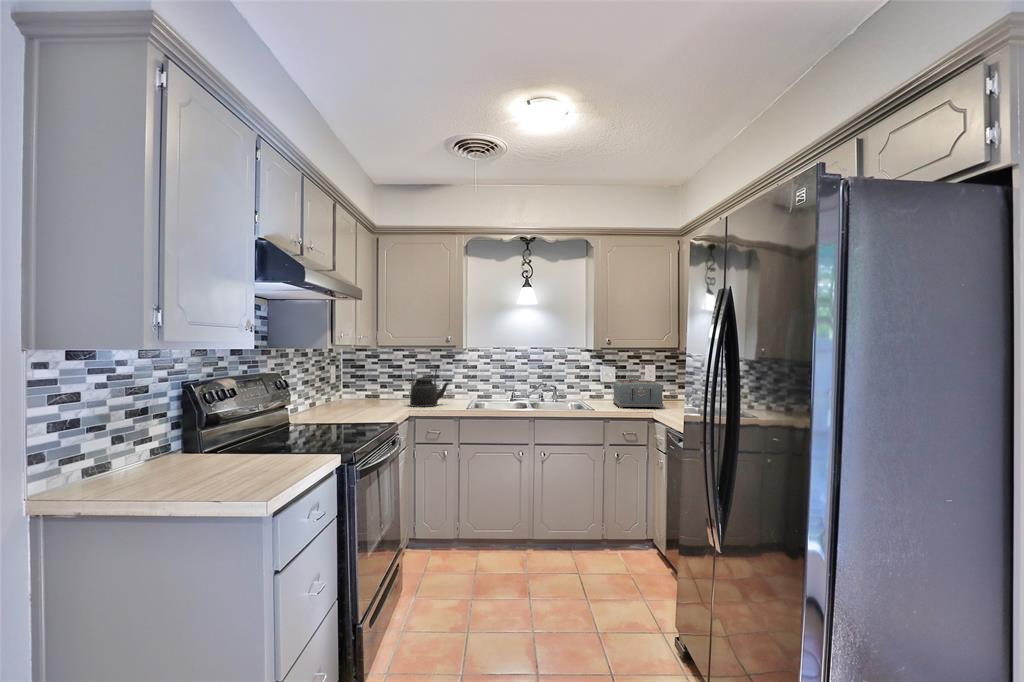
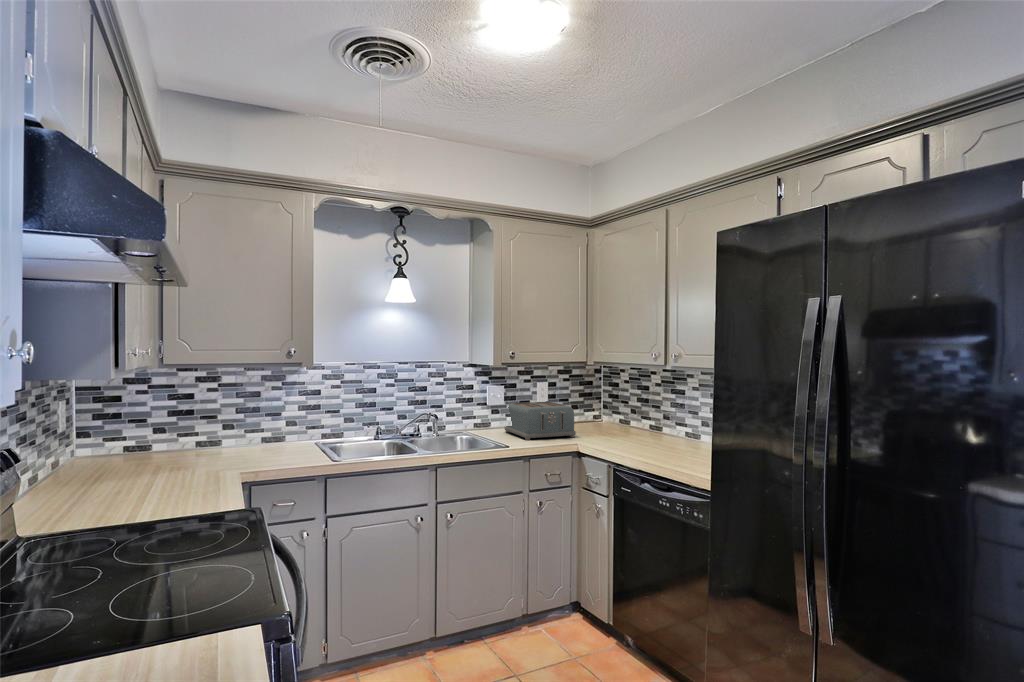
kettle: present [410,368,449,407] -> none [225,397,288,463]

